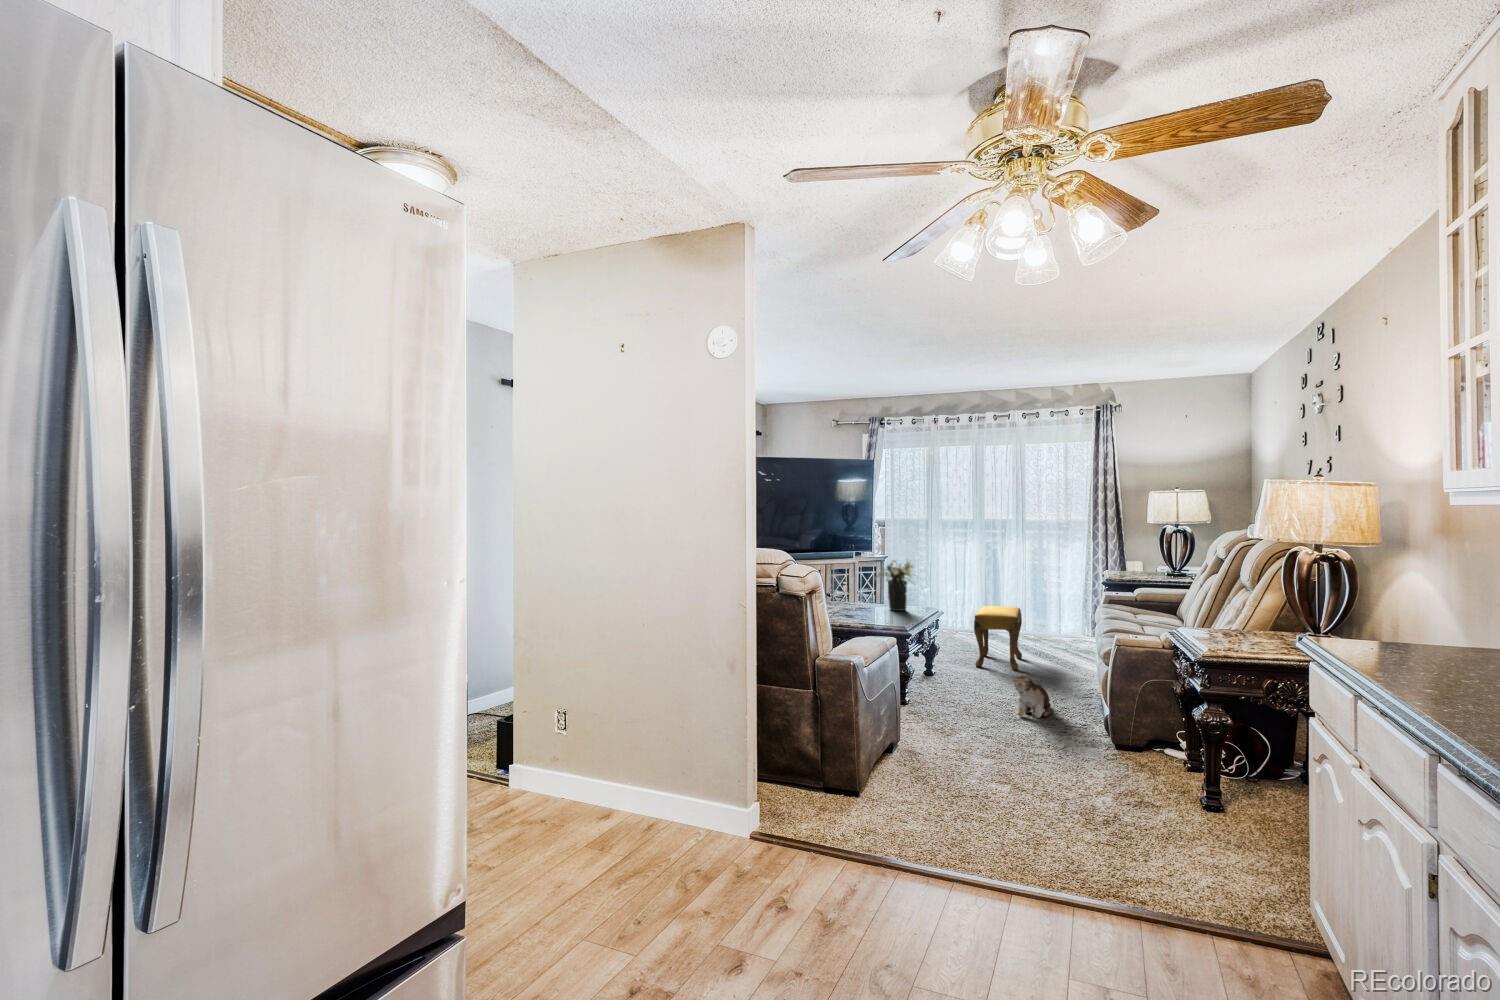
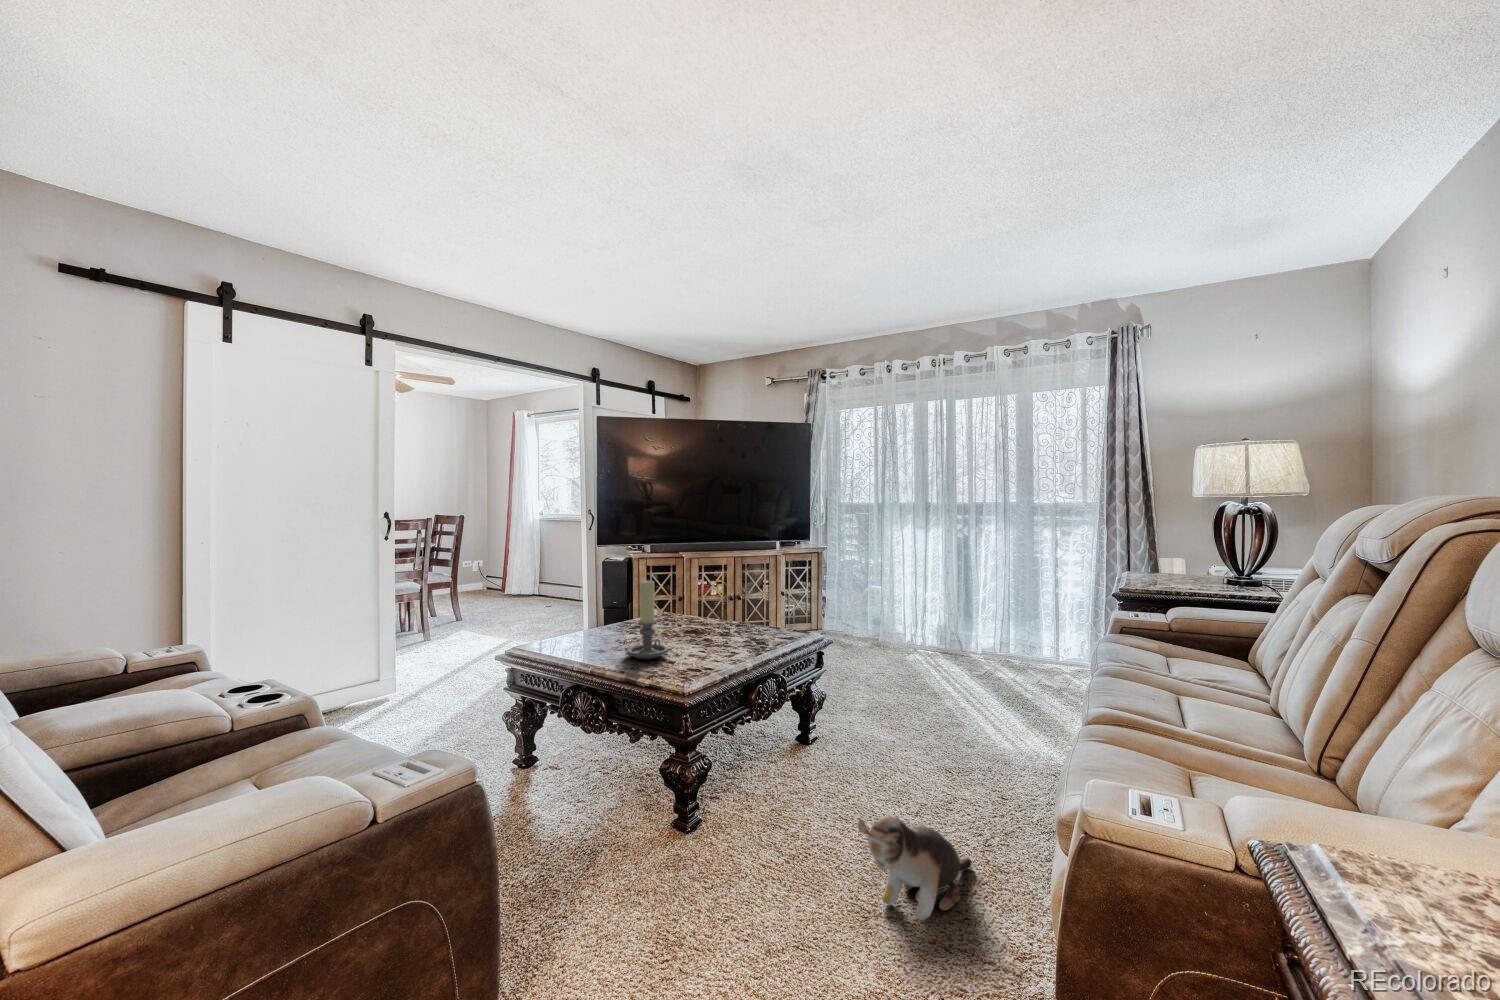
flower arrangement: present [875,560,914,611] -> none [696,555,770,643]
candle holder: none [849,572,873,617] -> present [627,580,668,659]
footstool: present [974,606,1022,670] -> none [892,625,981,738]

